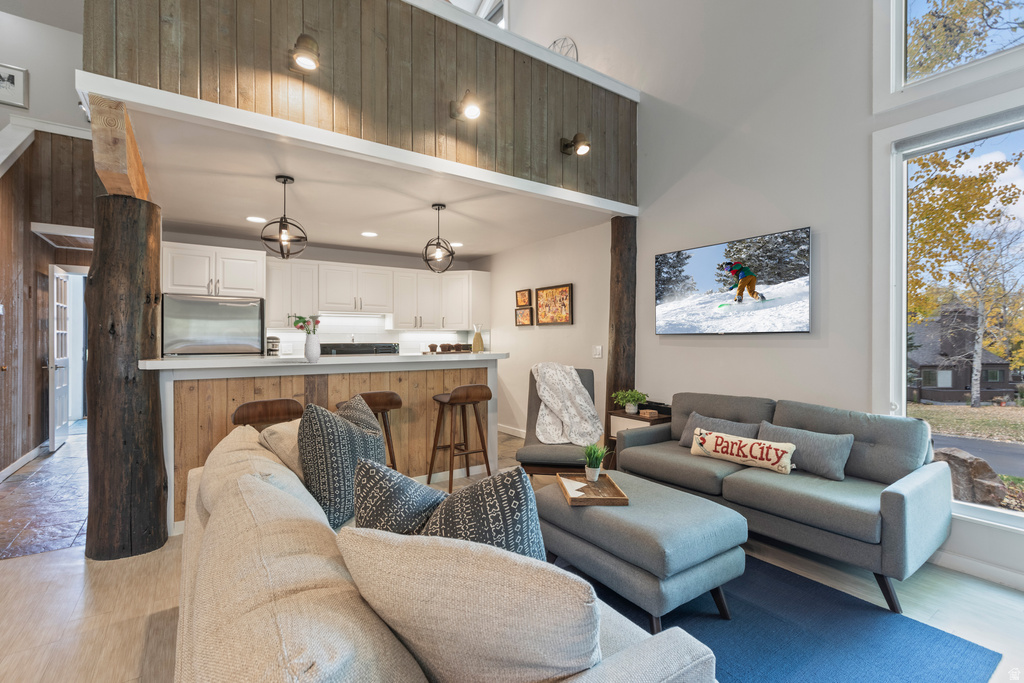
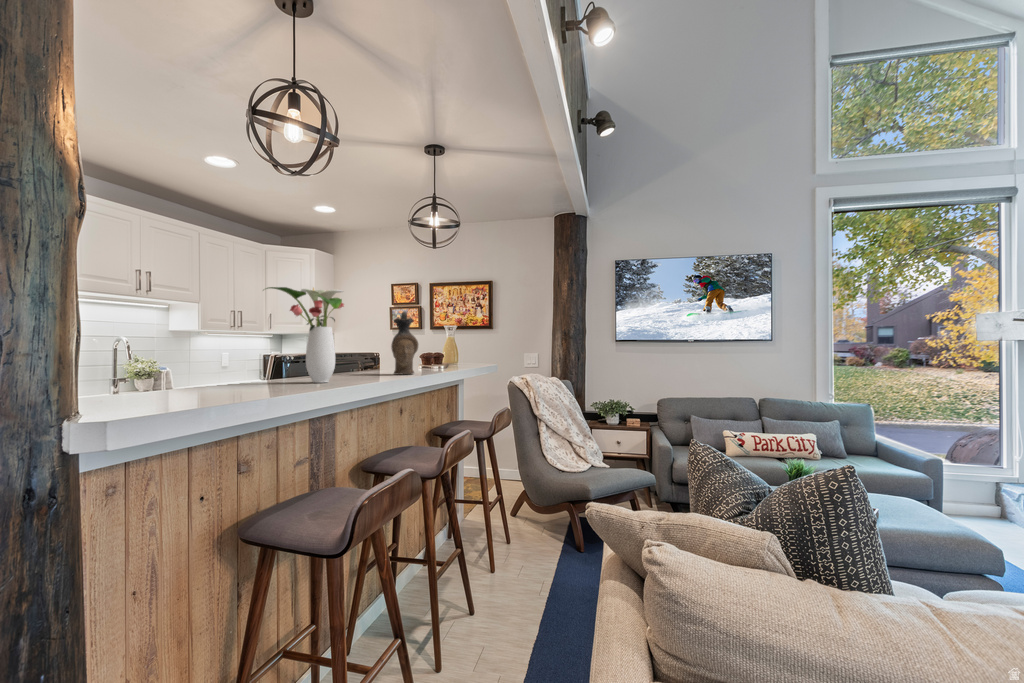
ceramic pitcher: none [379,321,398,360] -> present [391,312,418,375]

